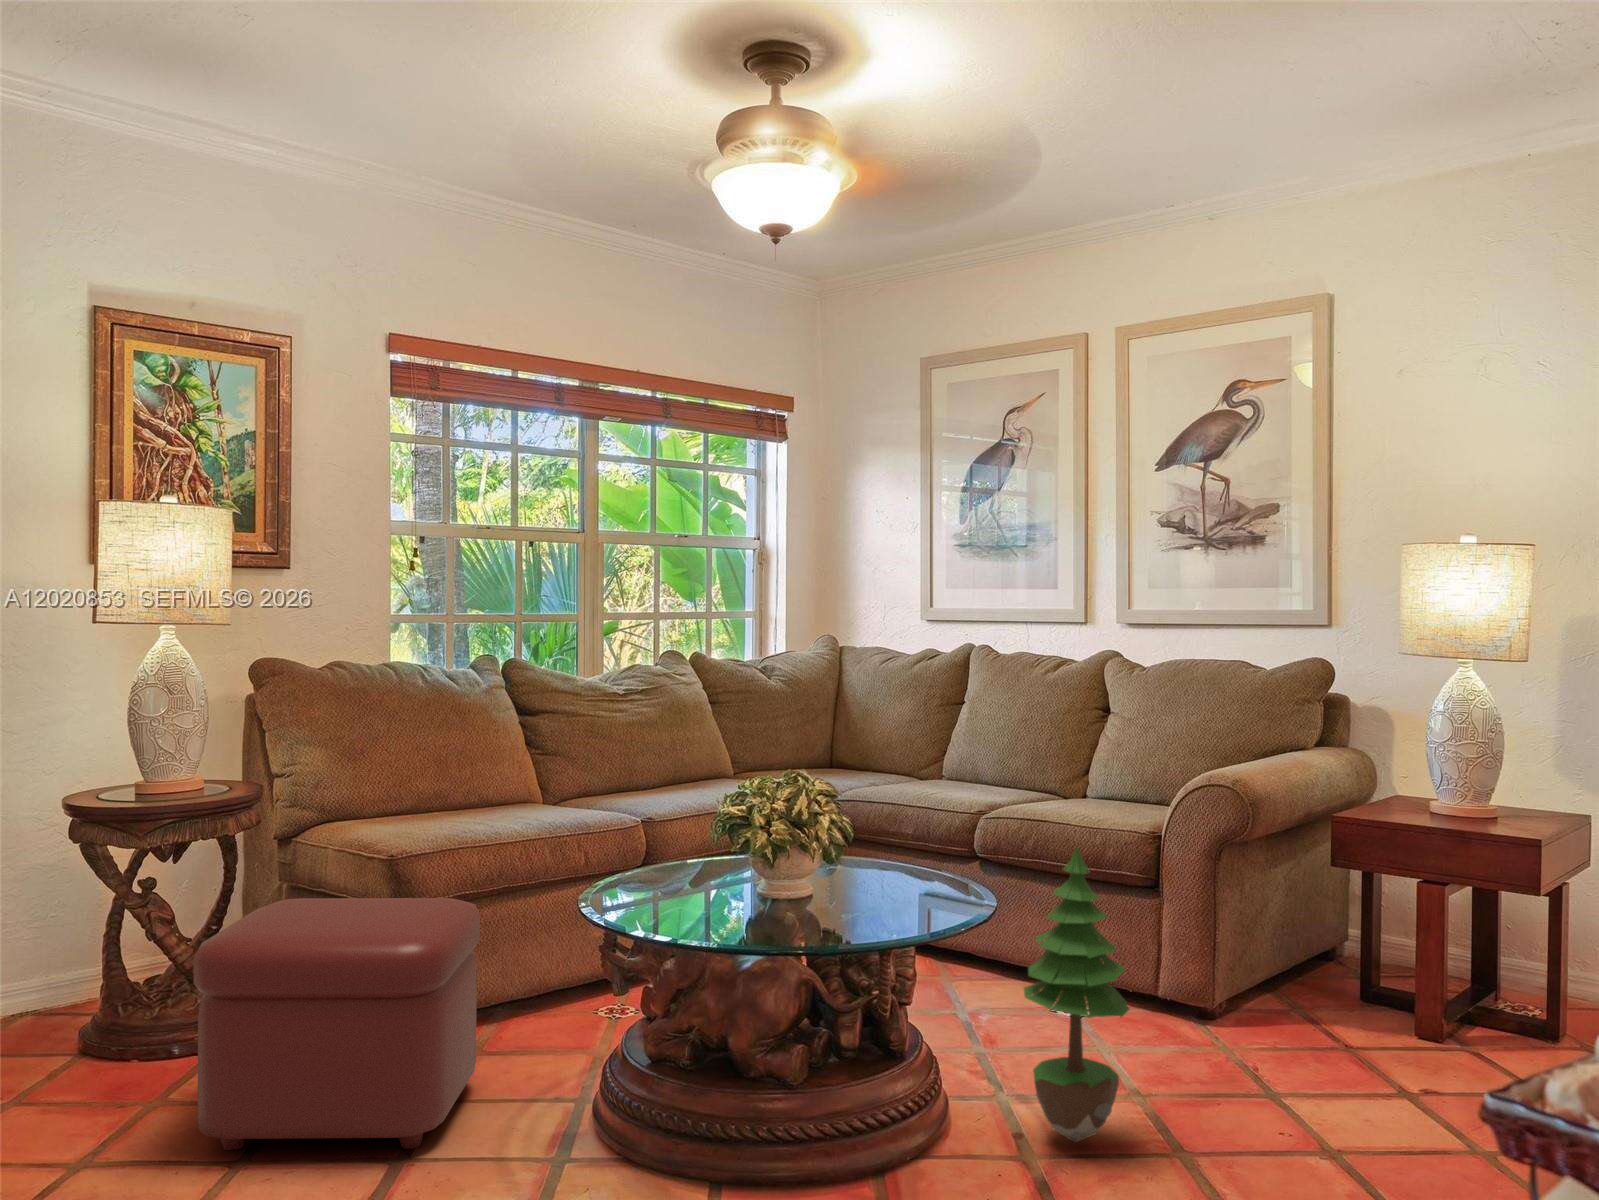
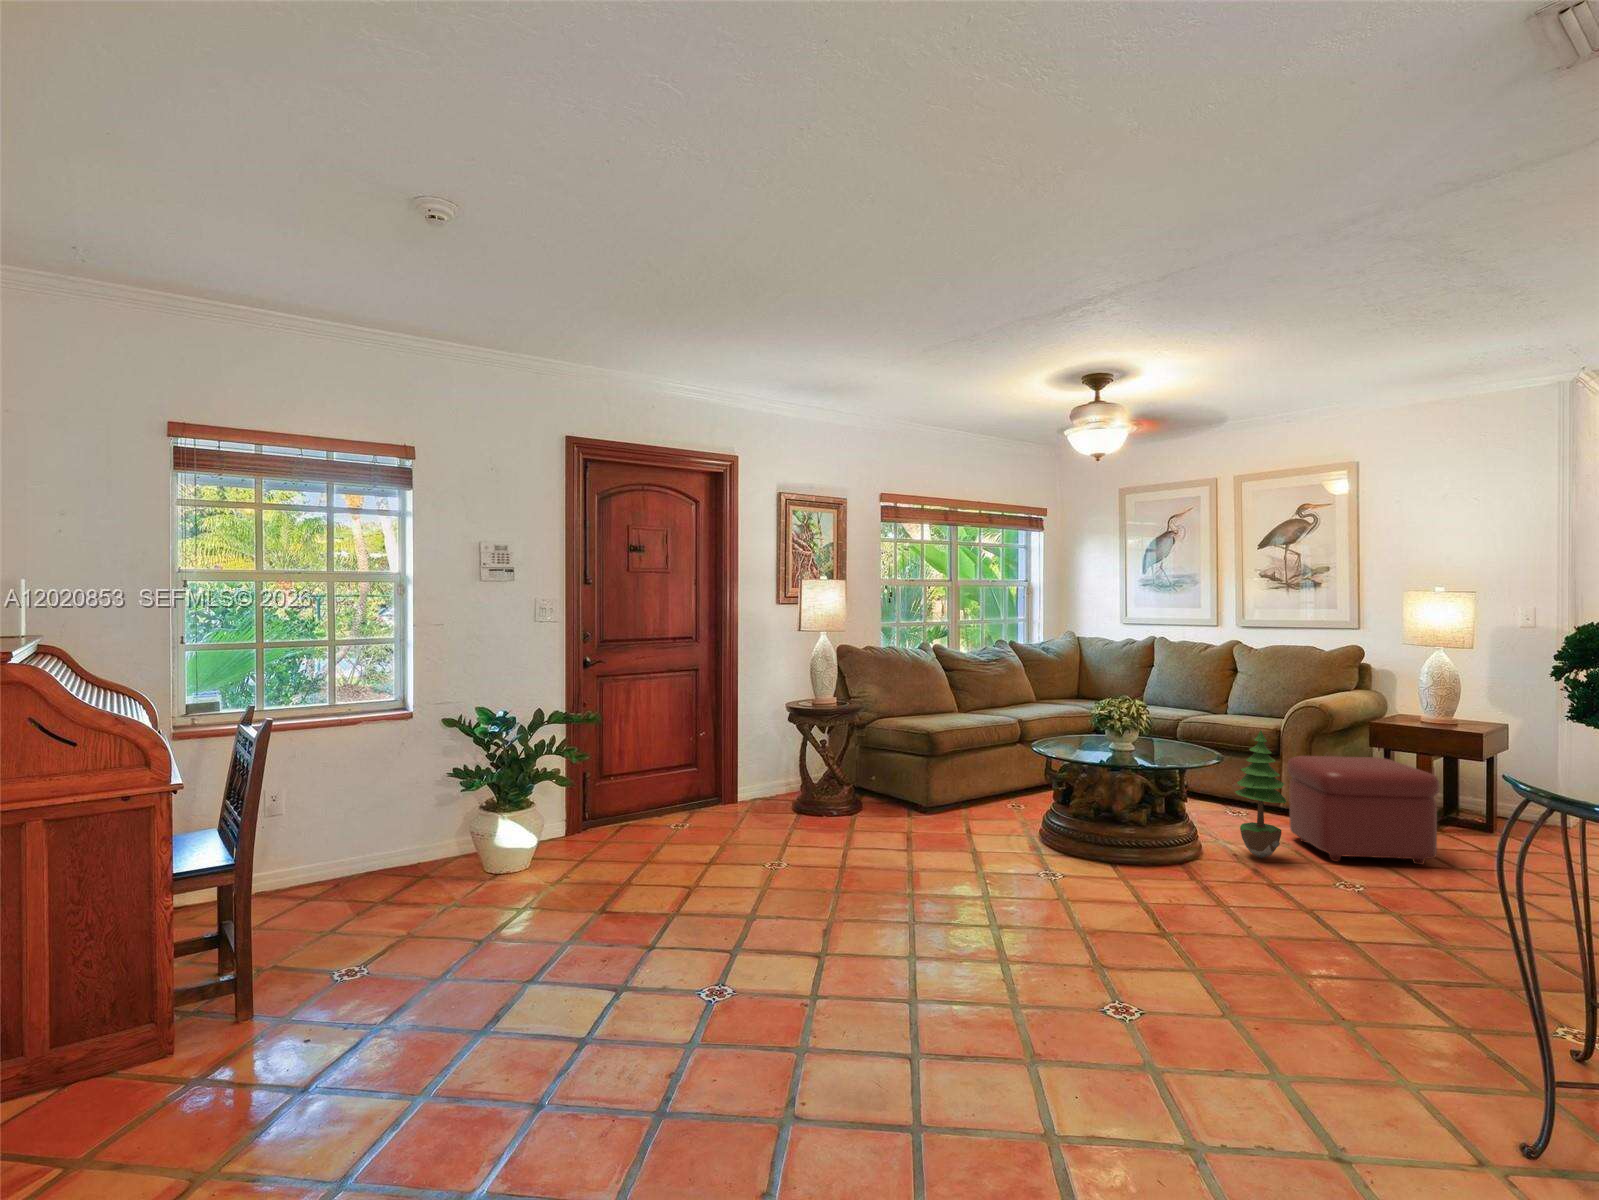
ottoman: present [194,898,480,1150] -> present [1288,756,1439,865]

